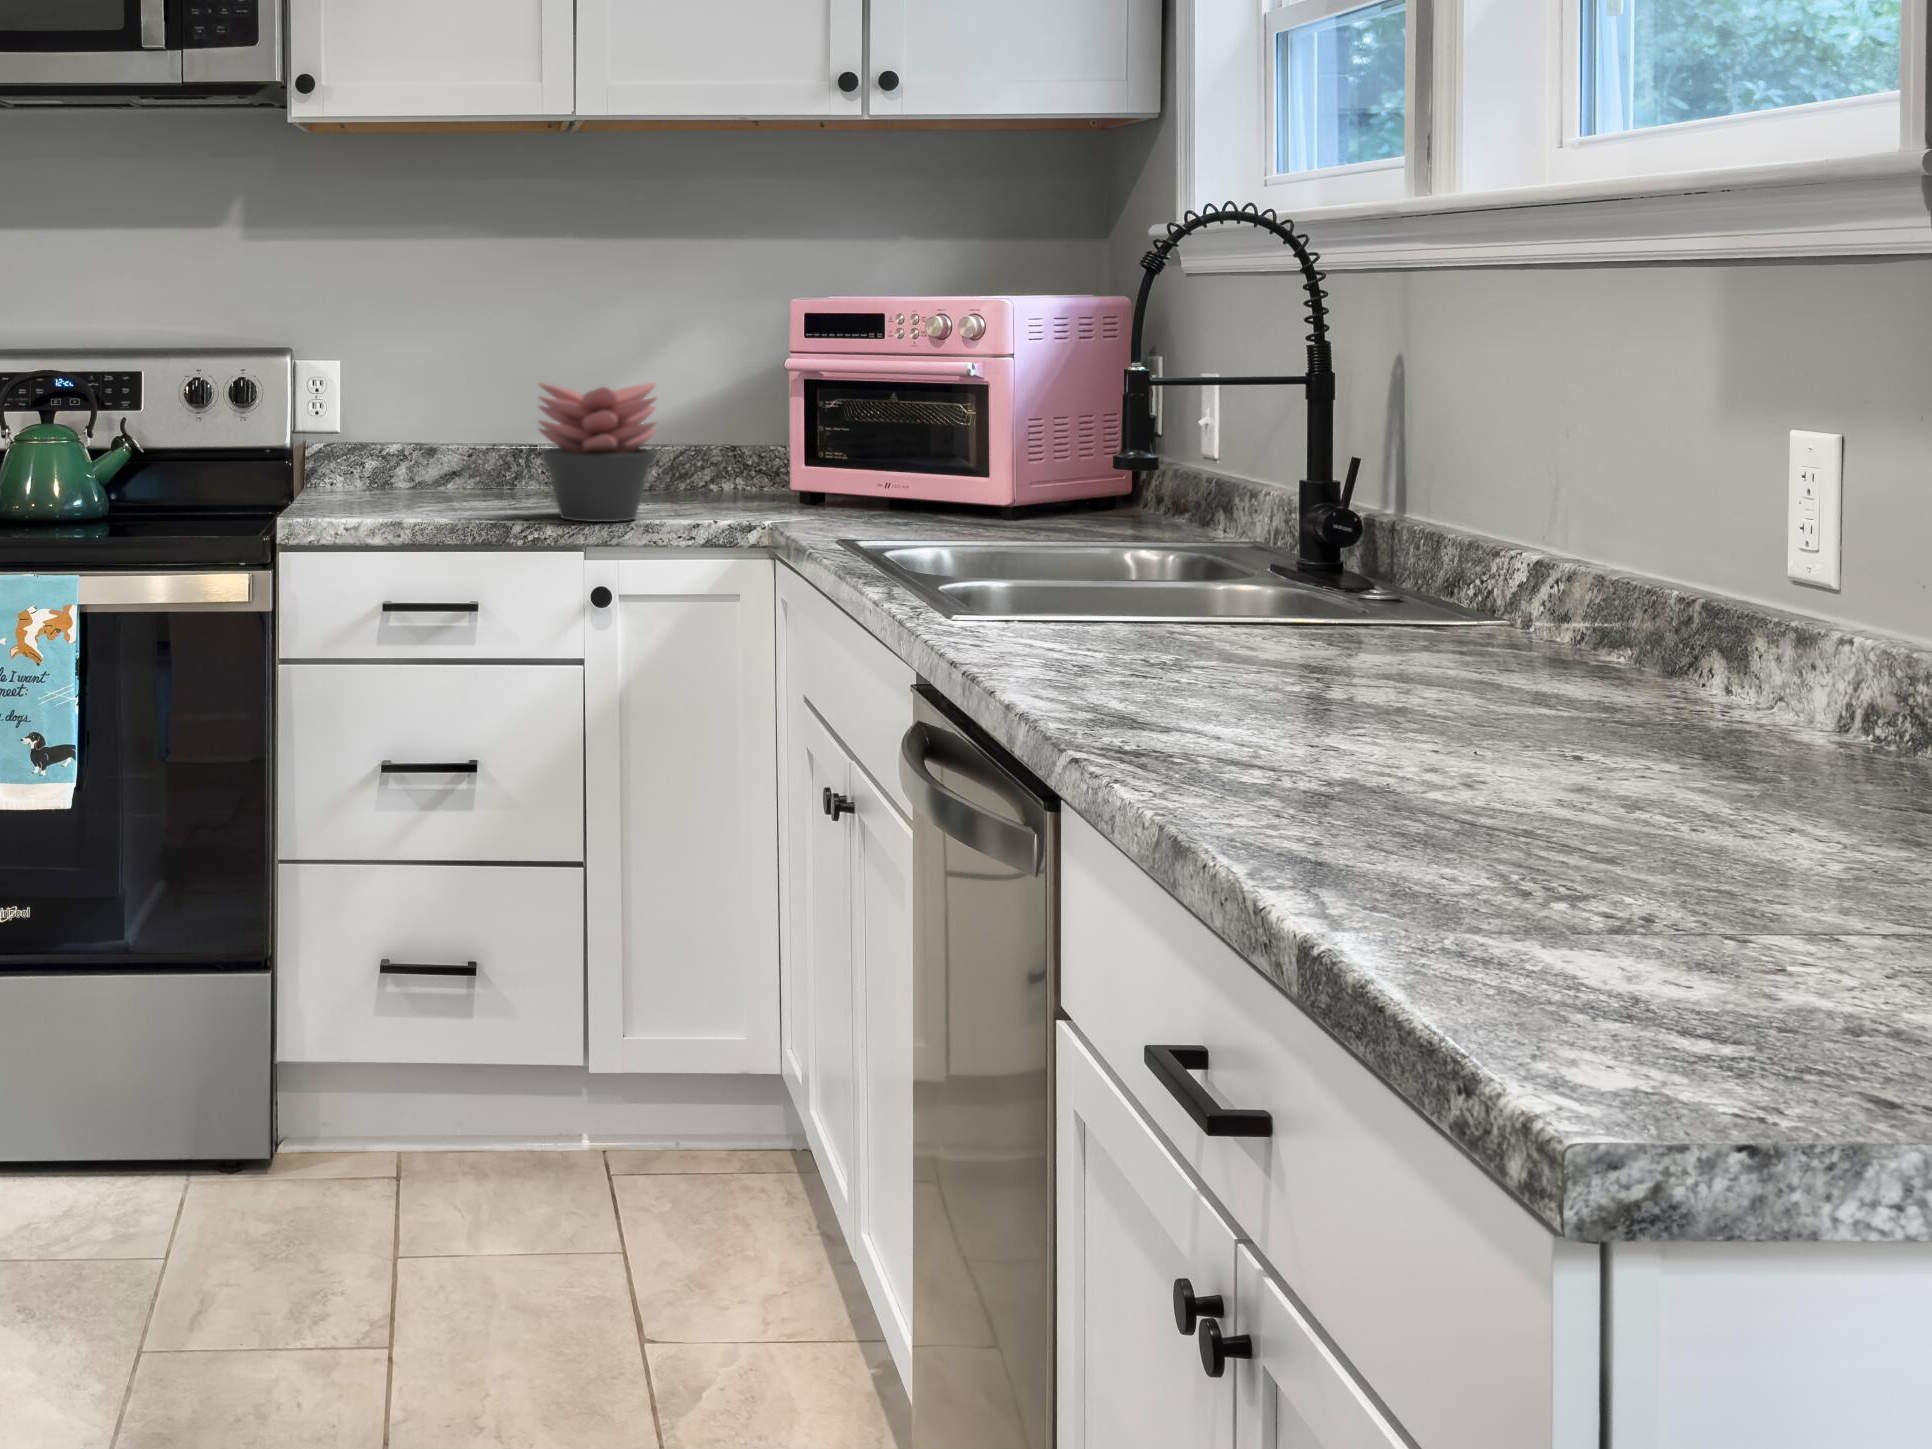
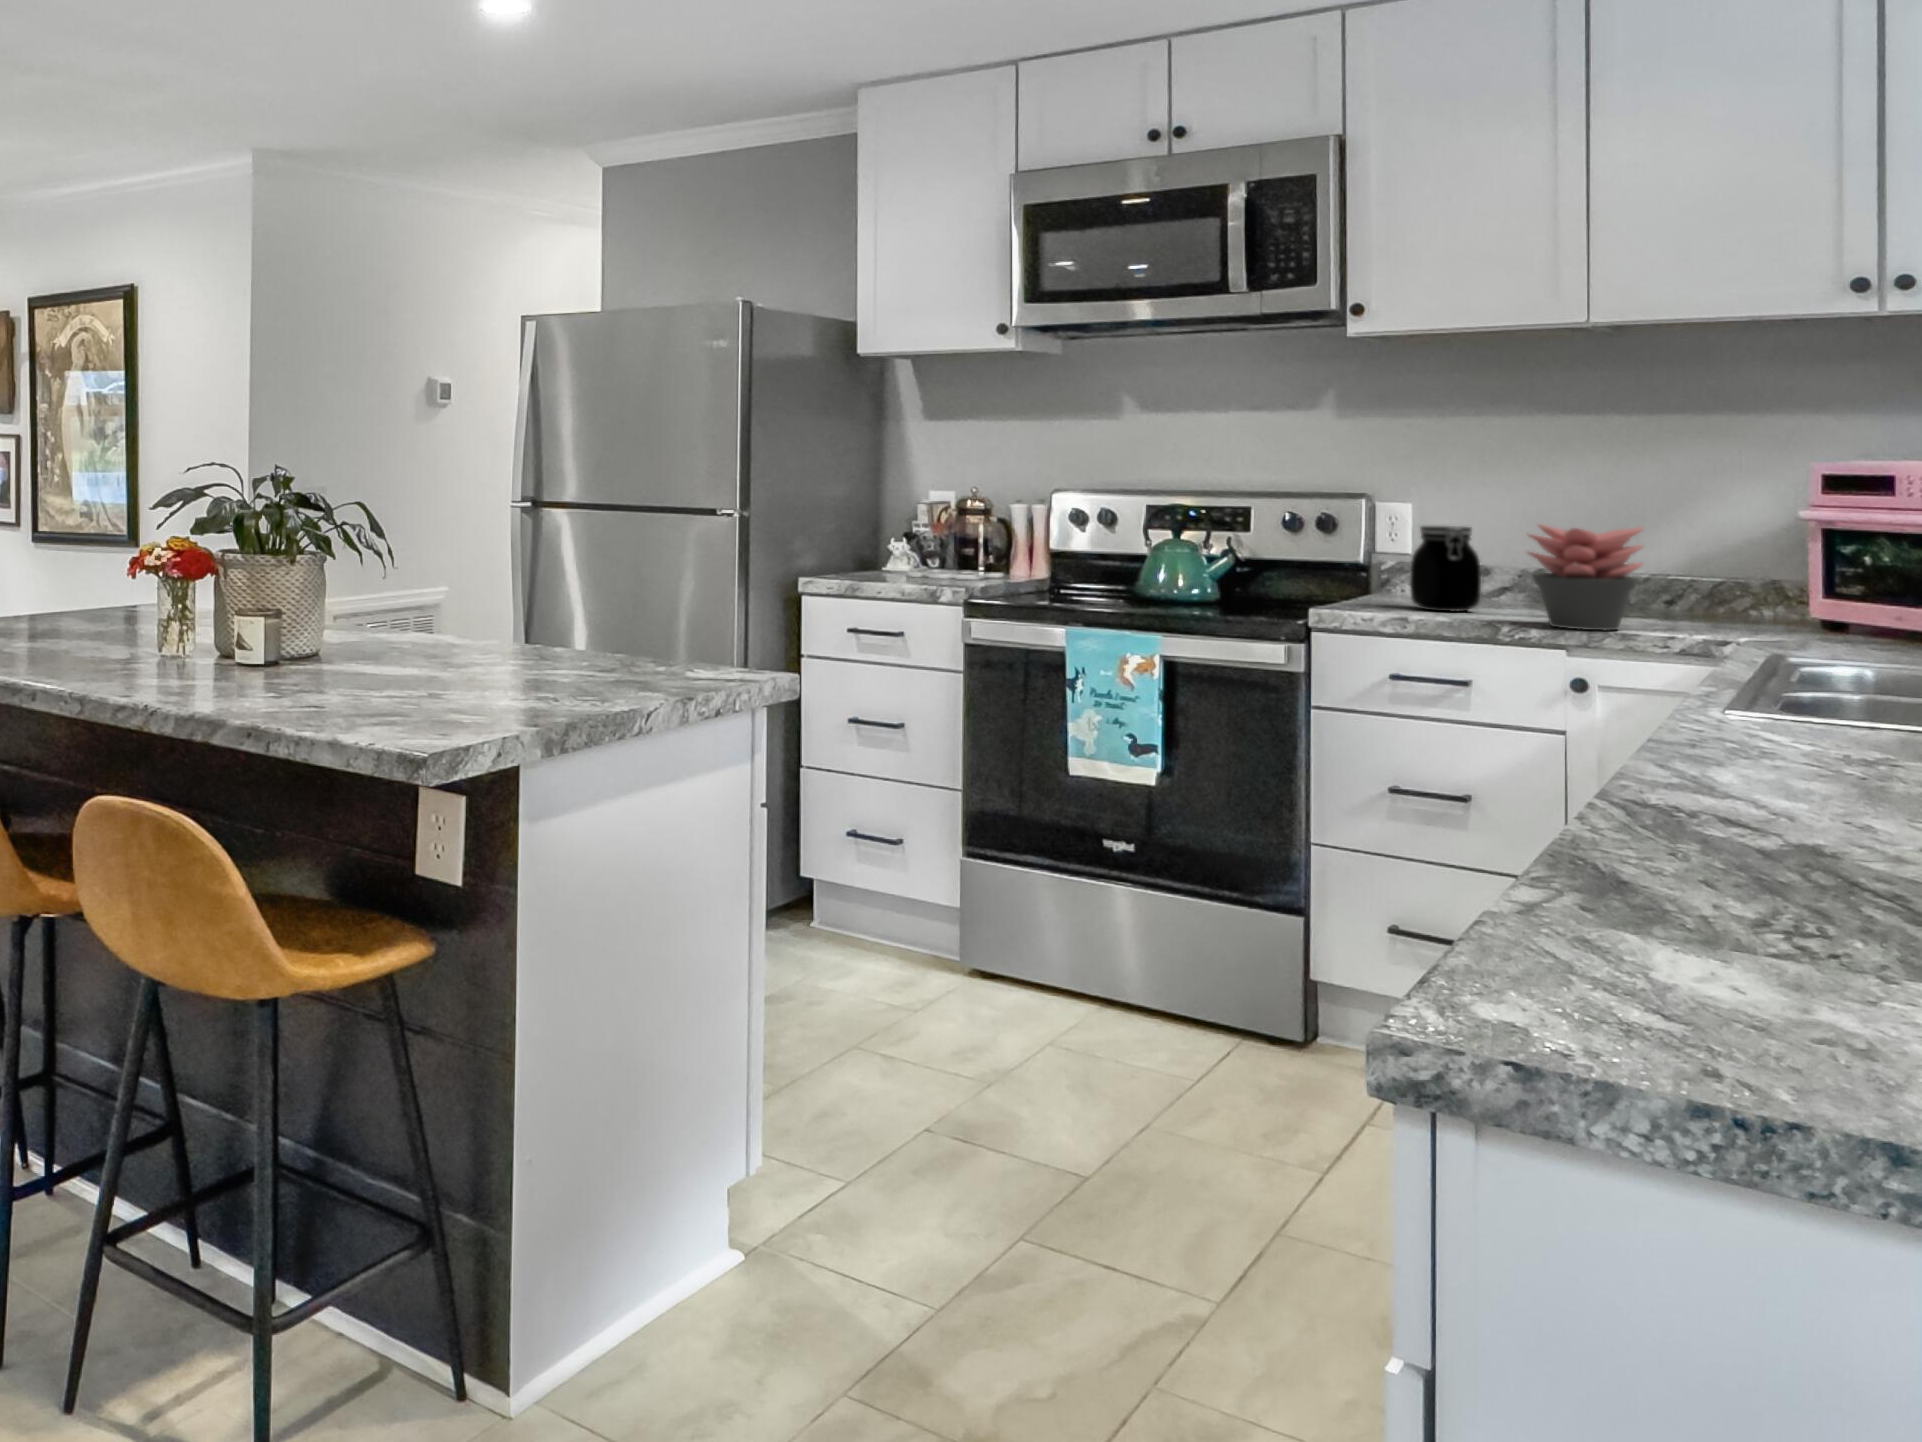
jar: none [369,388,451,505] -> present [1410,525,1481,612]

